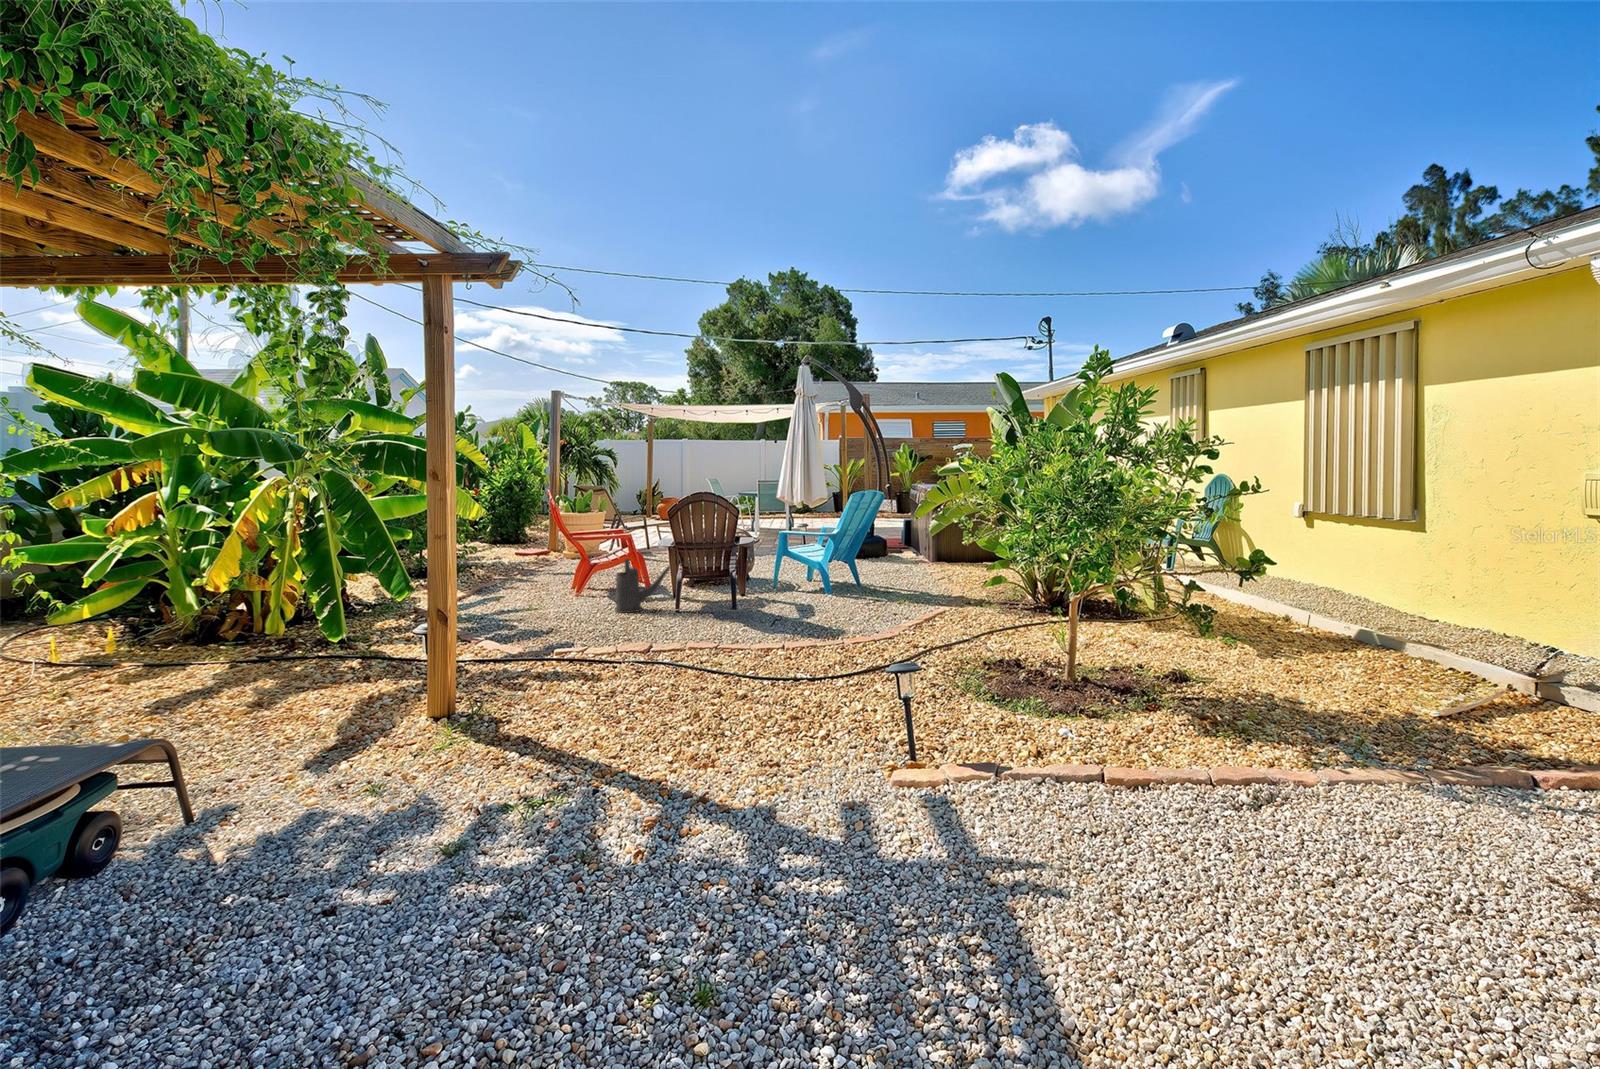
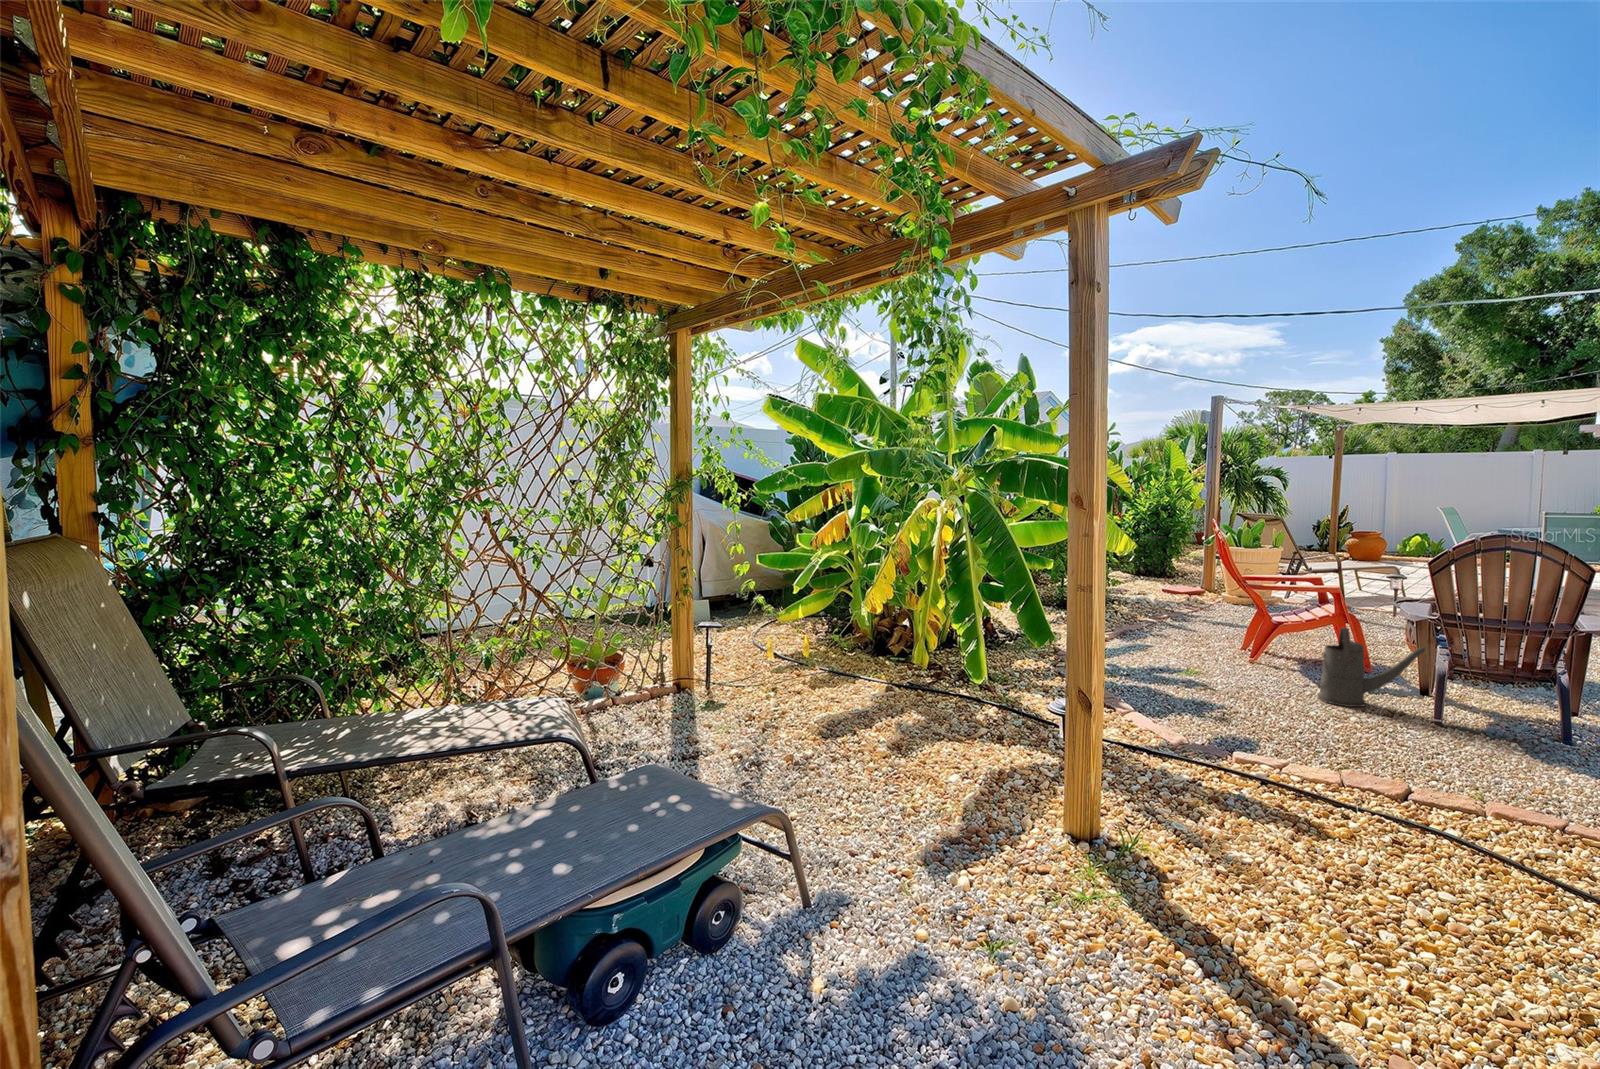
side table: none [498,509,518,549] -> present [1144,537,1165,578]

